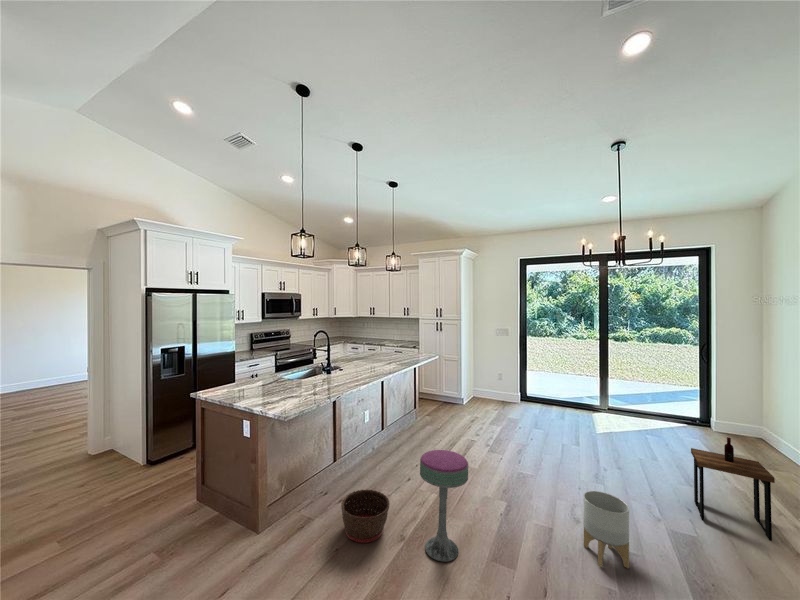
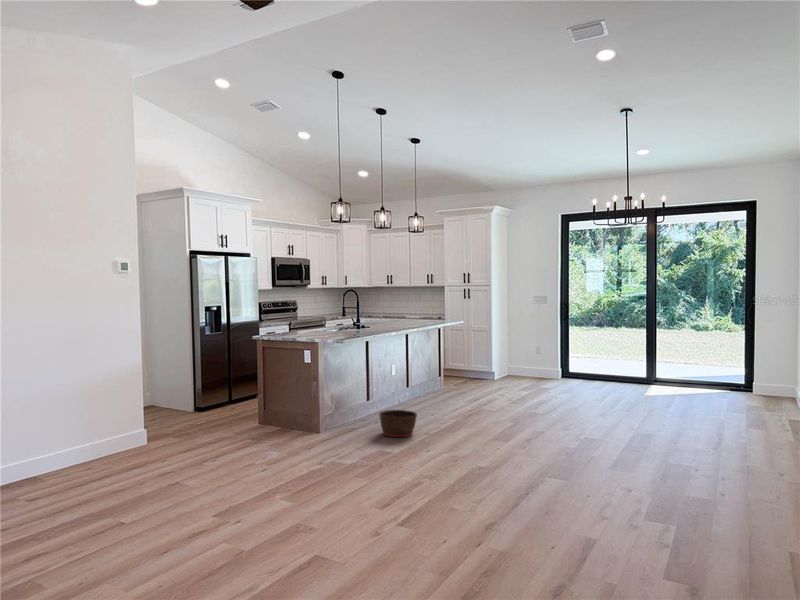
side table: present [691,437,775,541] -> none [669,364,722,435]
bar stool: present [420,450,468,562] -> none [440,371,477,442]
planter: present [583,491,629,568] -> none [564,399,595,444]

